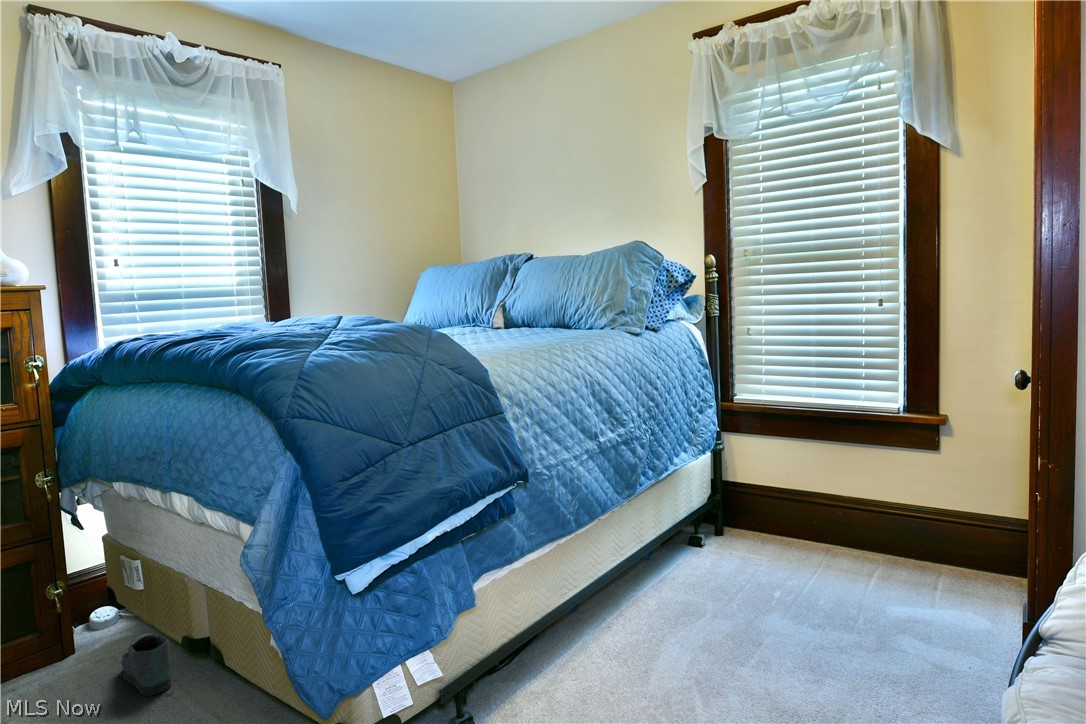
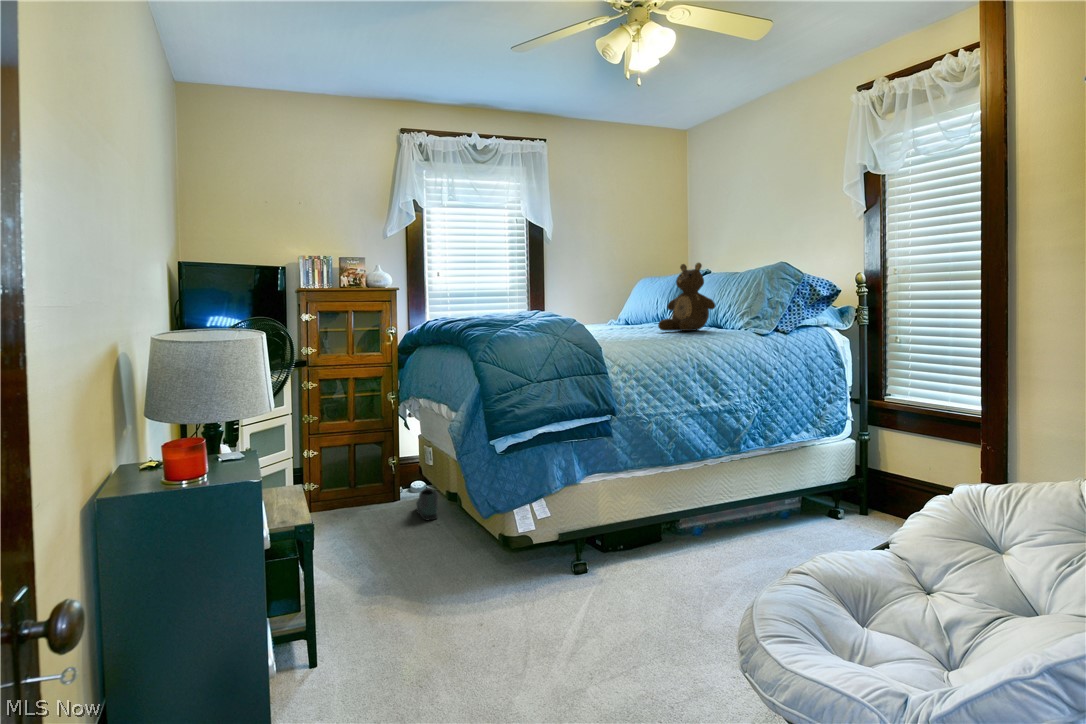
teddy bear: none [497,242,569,336] -> present [658,263,715,331]

